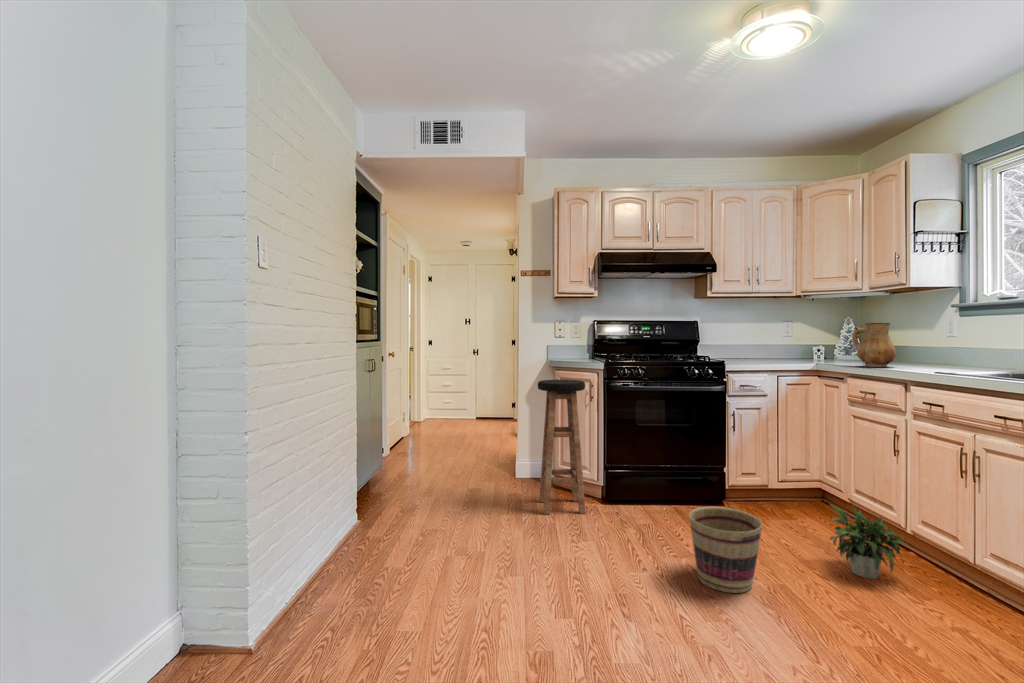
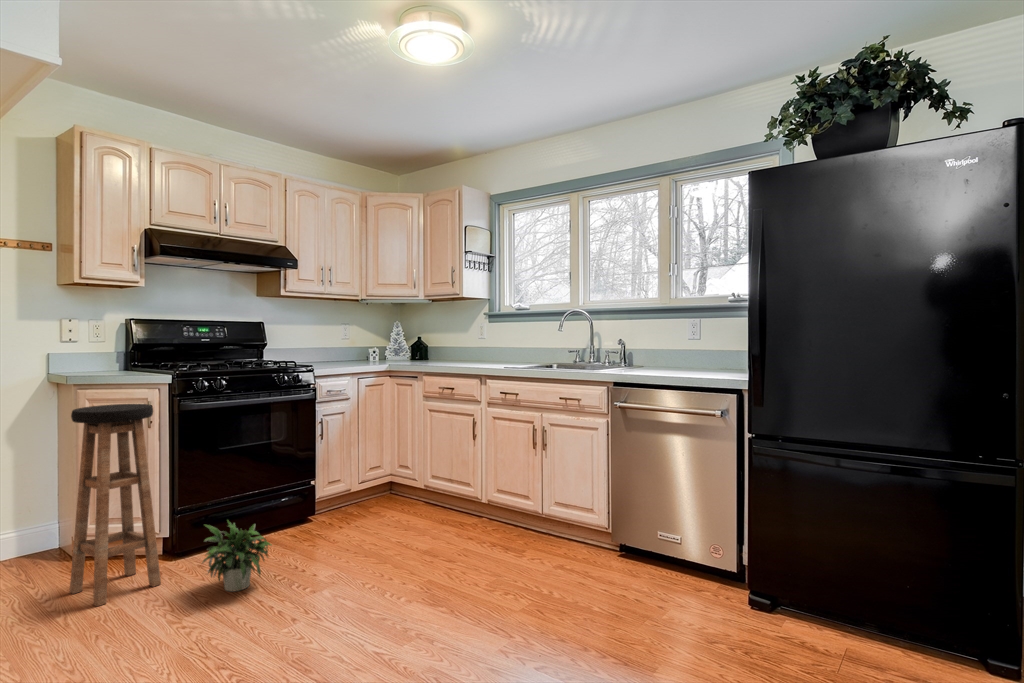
ceramic pitcher: present [852,323,896,367] -> none [422,327,454,366]
potted plant: present [830,505,907,579] -> present [202,520,272,591]
basket: present [689,507,762,593] -> none [334,516,405,601]

